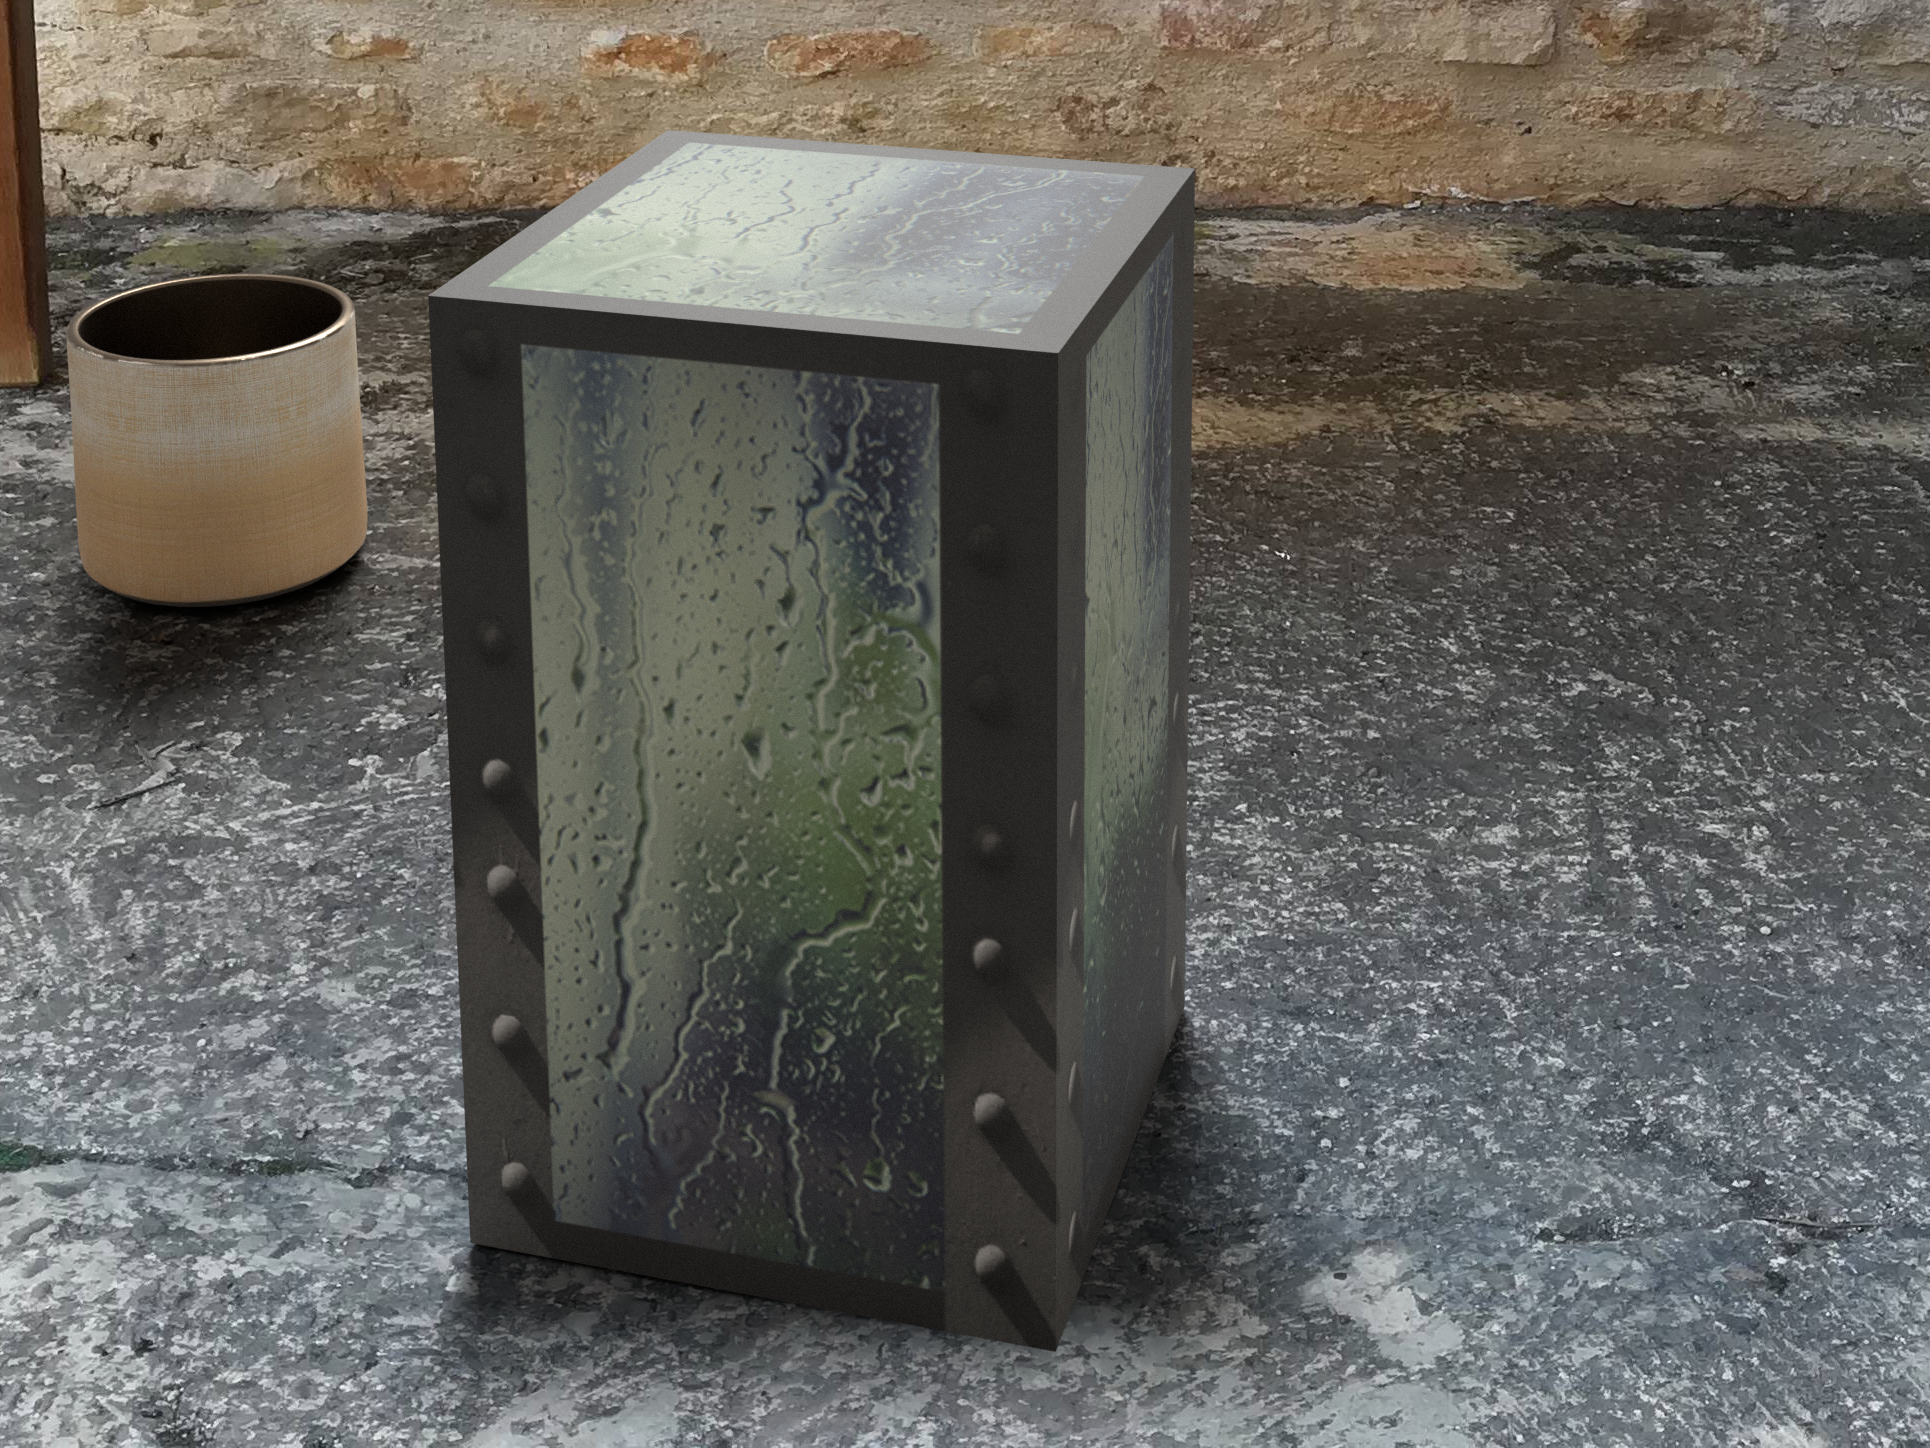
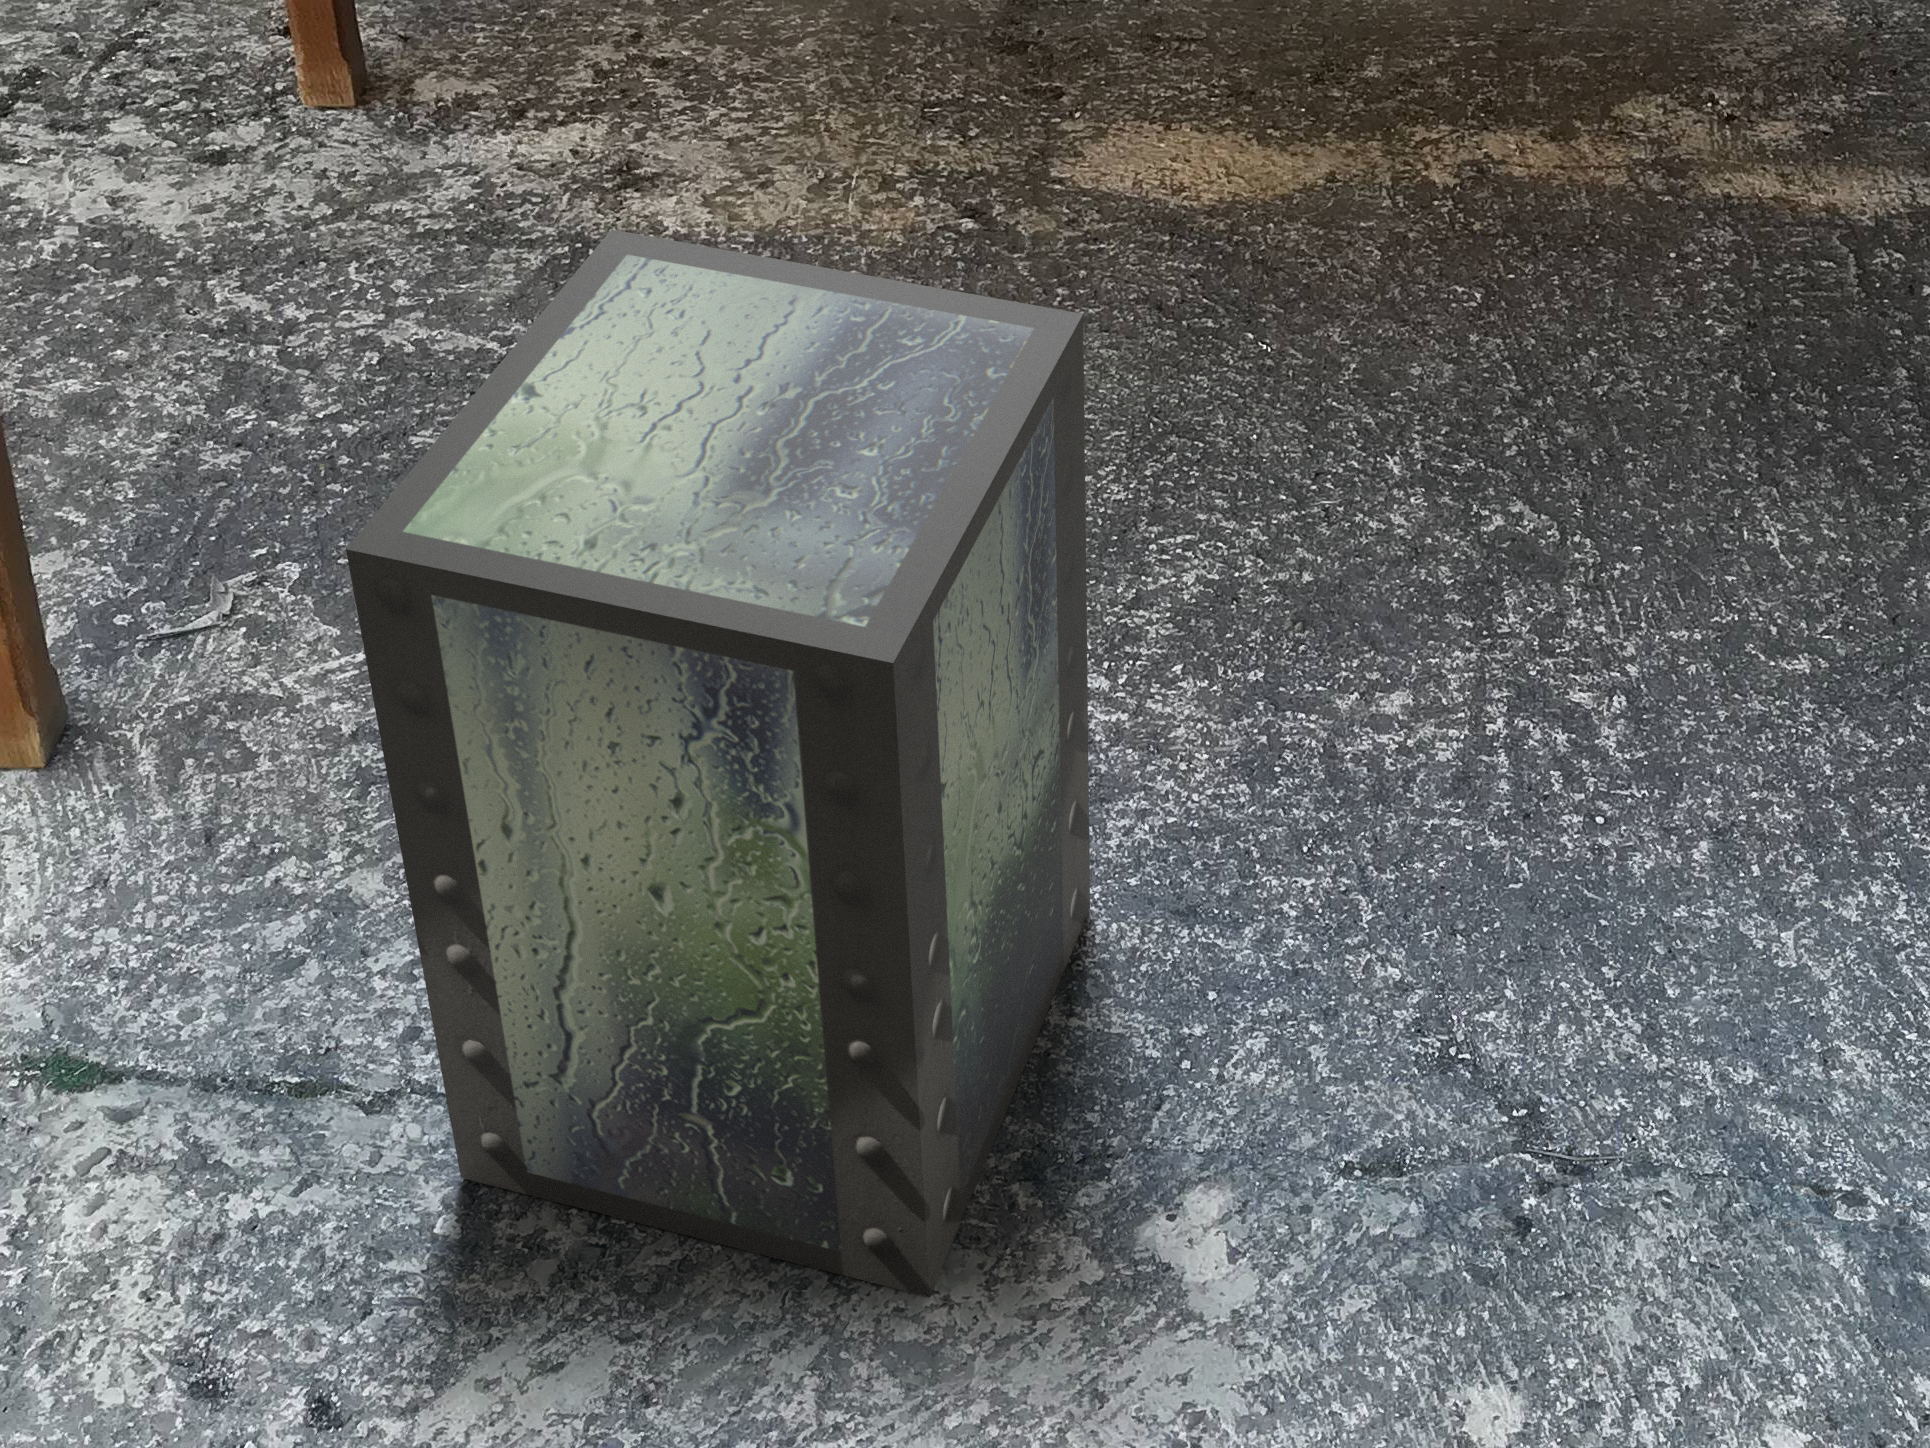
planter: present [66,274,367,607] -> none [127,72,429,400]

